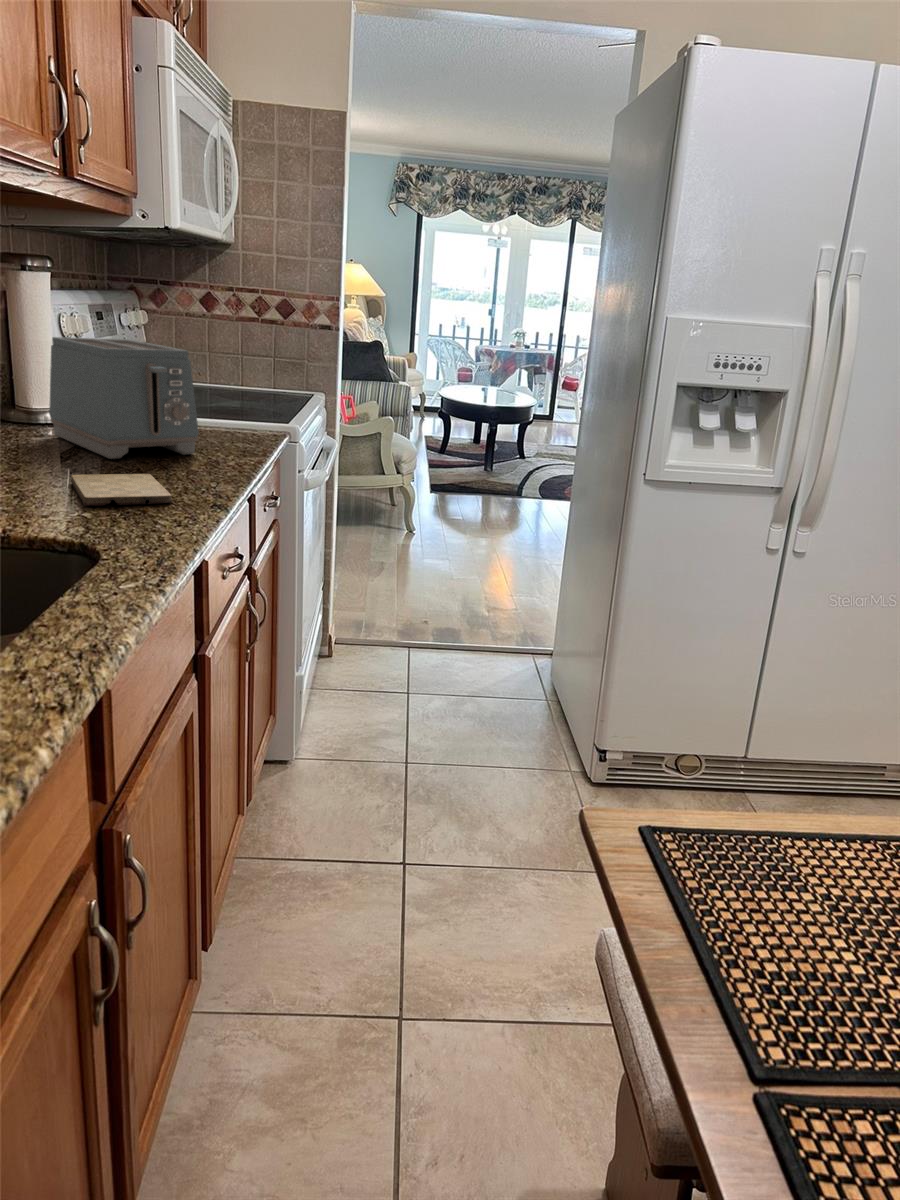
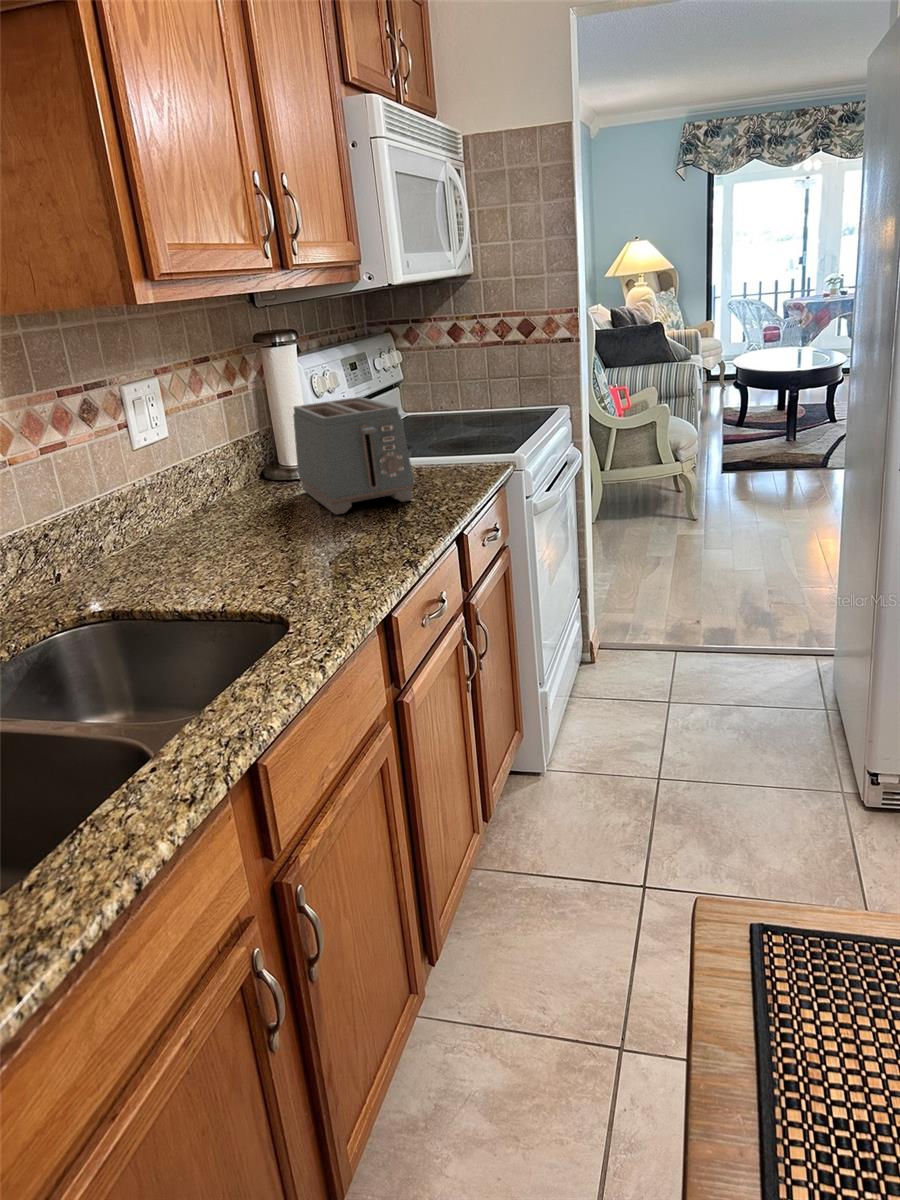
cutting board: present [71,474,172,506] -> none [291,531,367,574]

